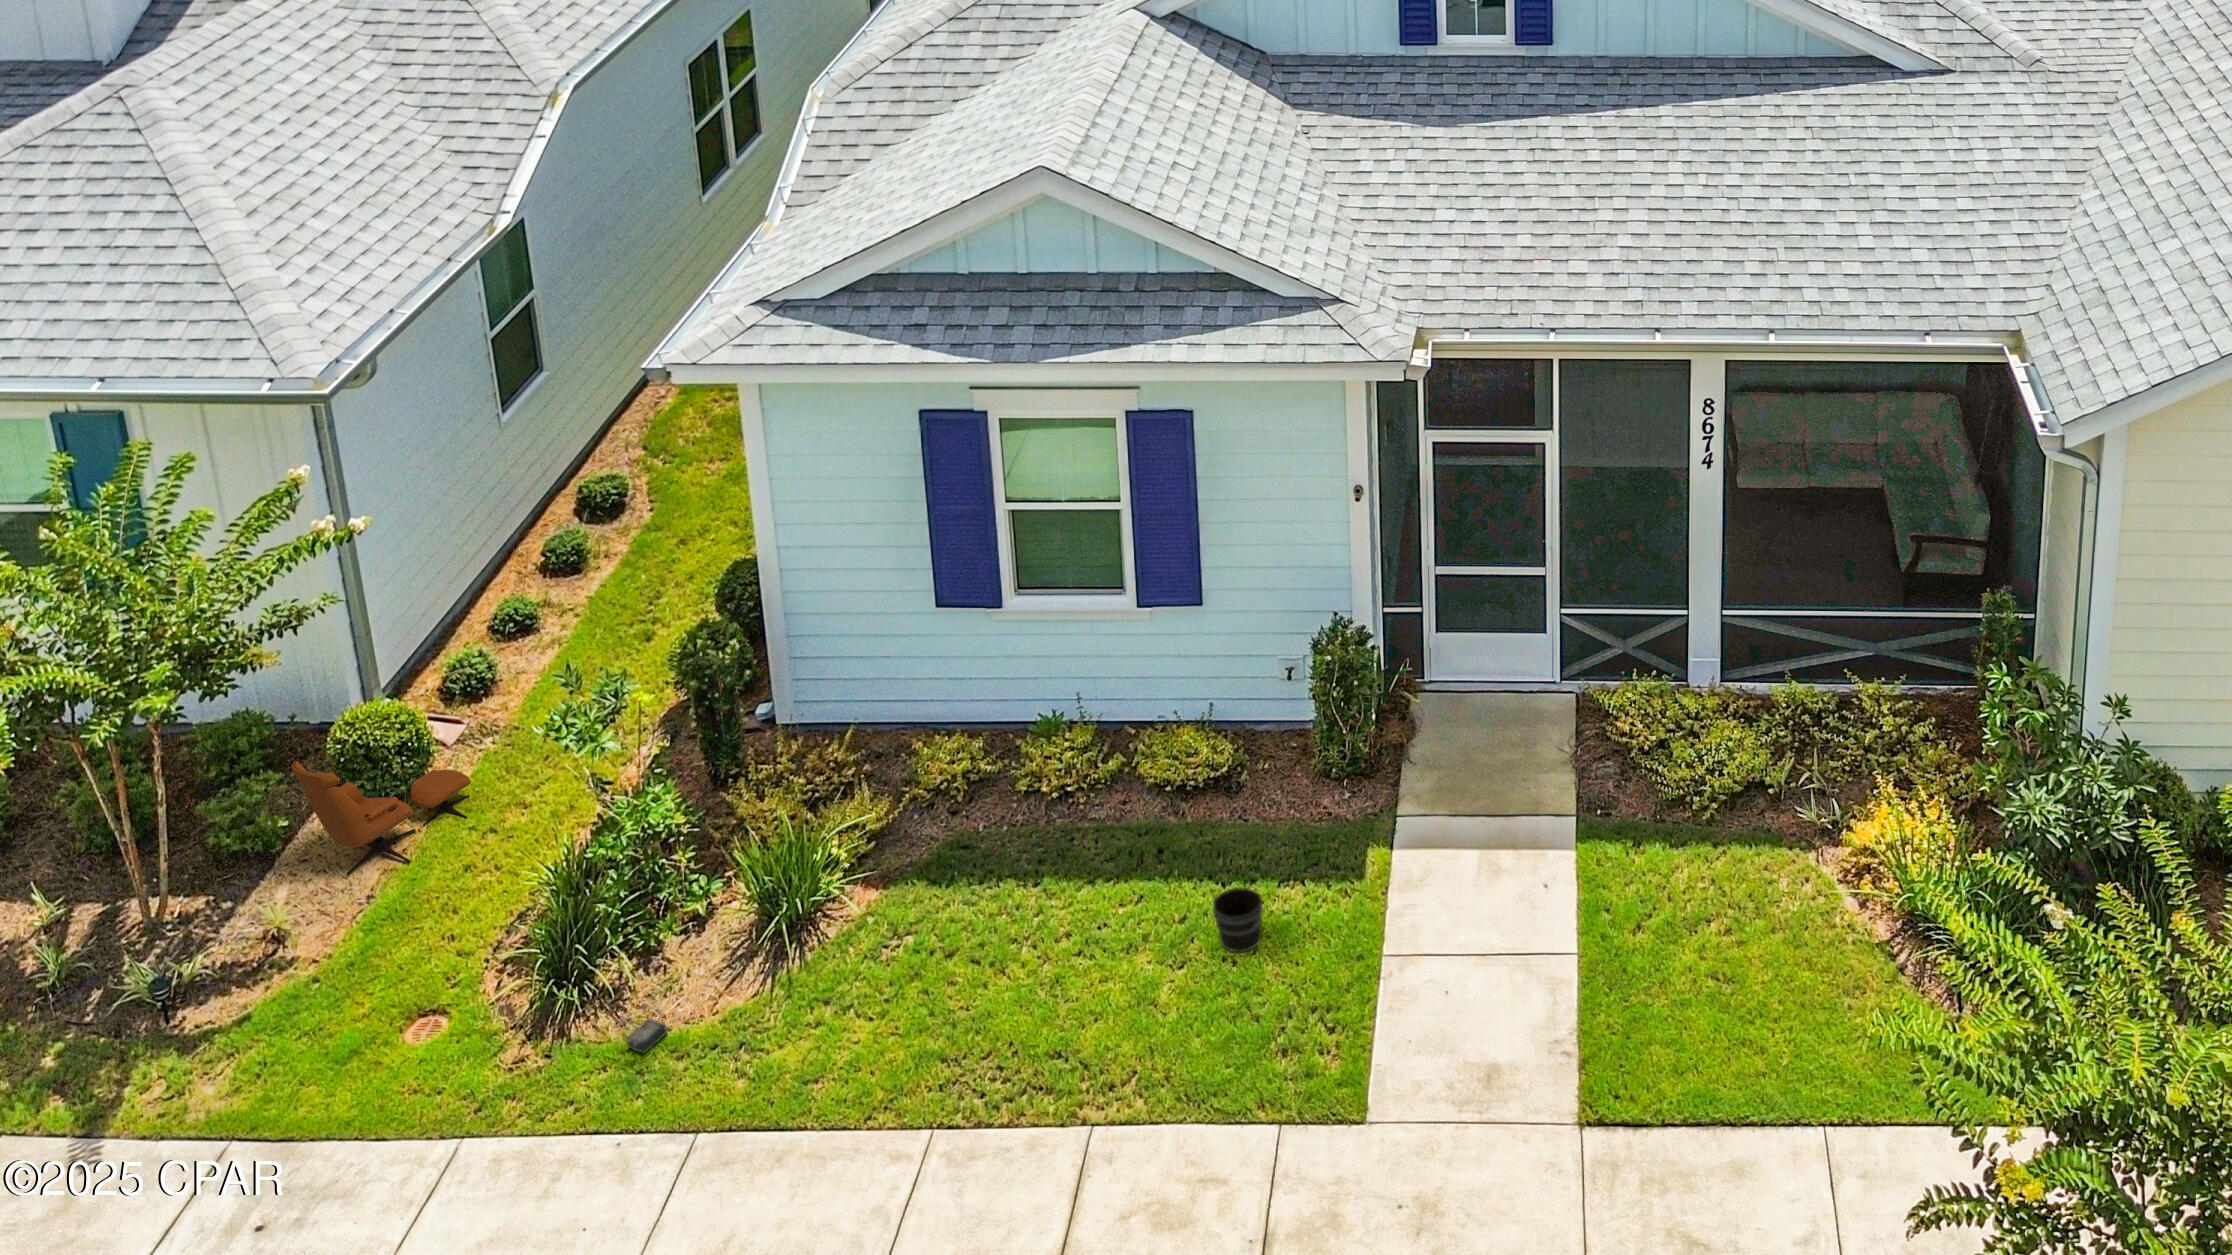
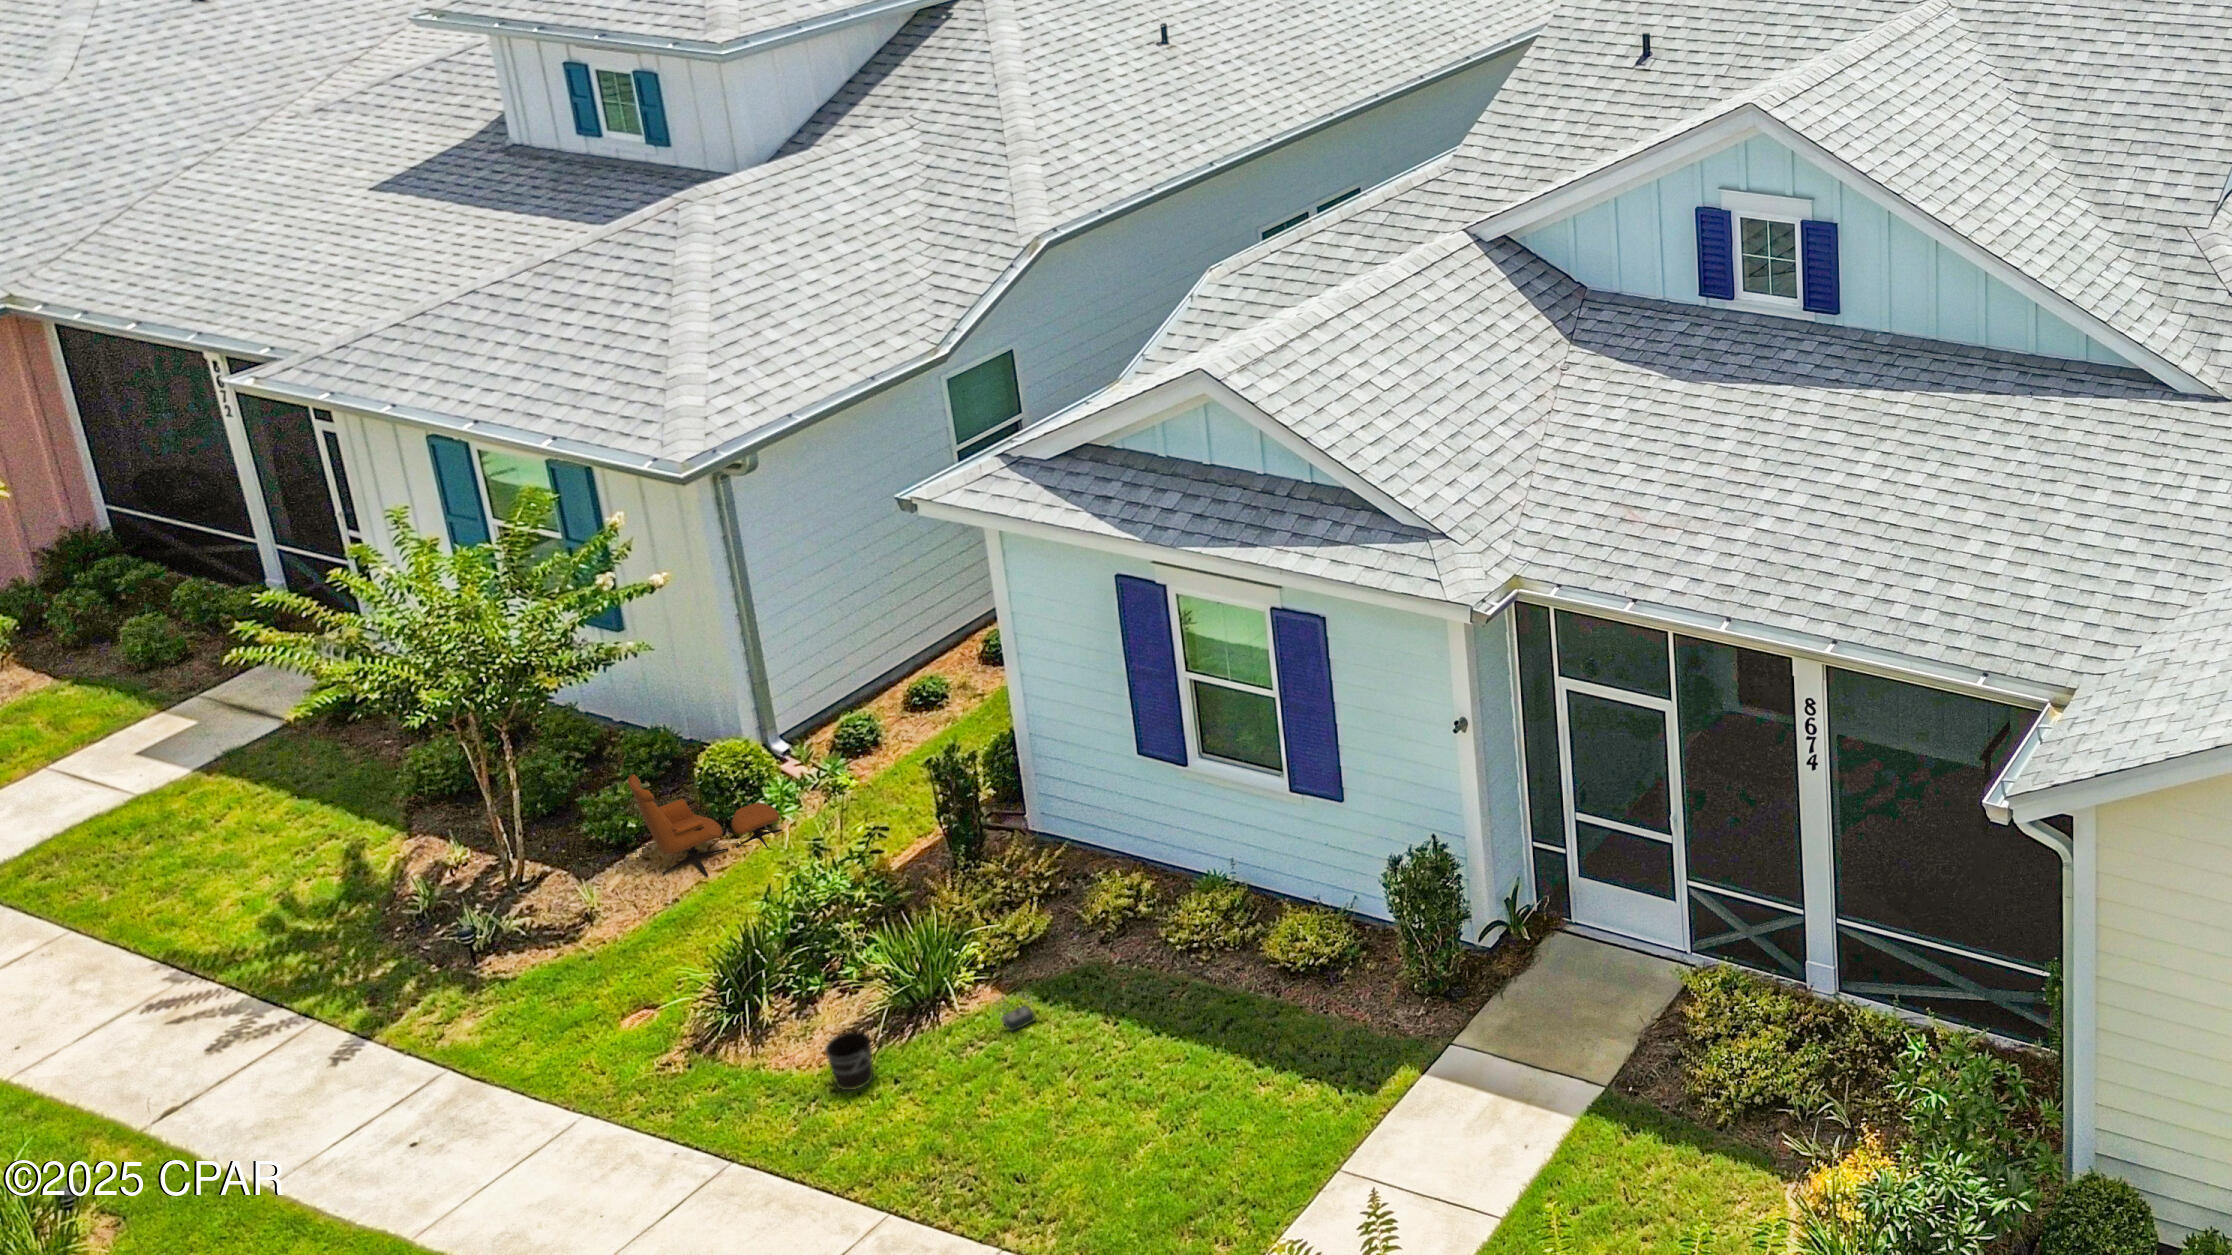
bucket: present [1213,888,1263,952] -> present [825,1031,873,1090]
decorative plant: present [614,1004,667,1053] -> present [992,992,1036,1031]

